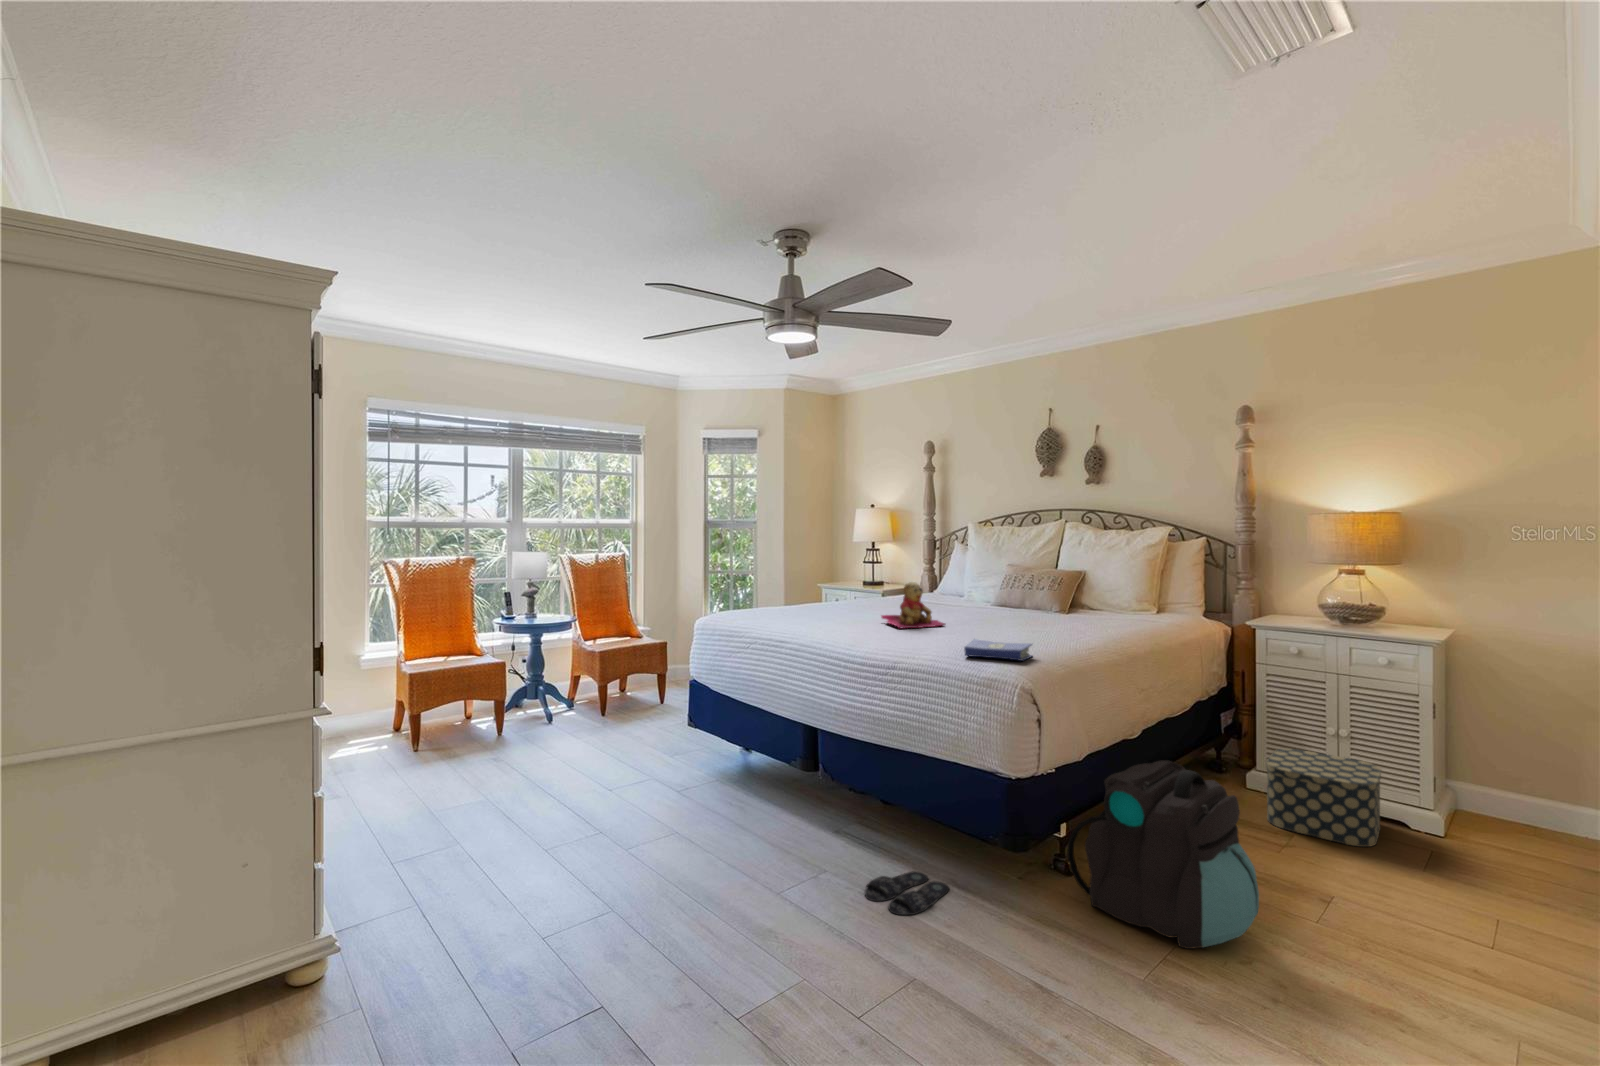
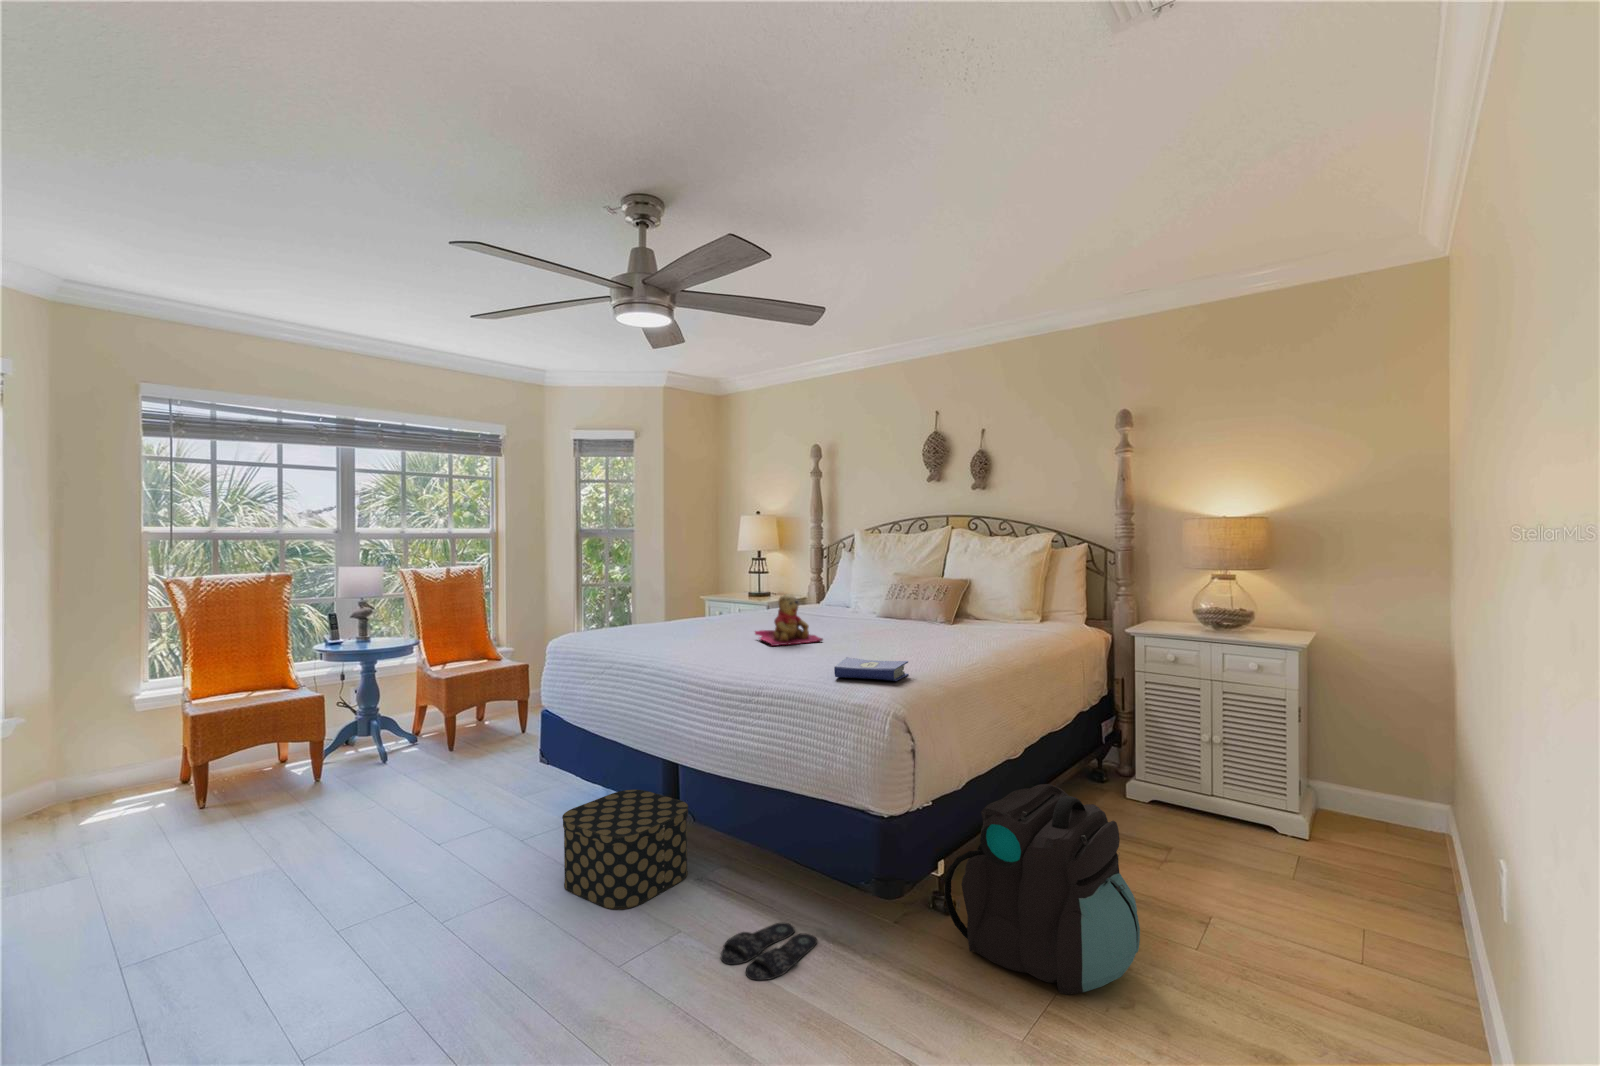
storage box: present [1266,749,1381,847] -> present [562,790,688,909]

